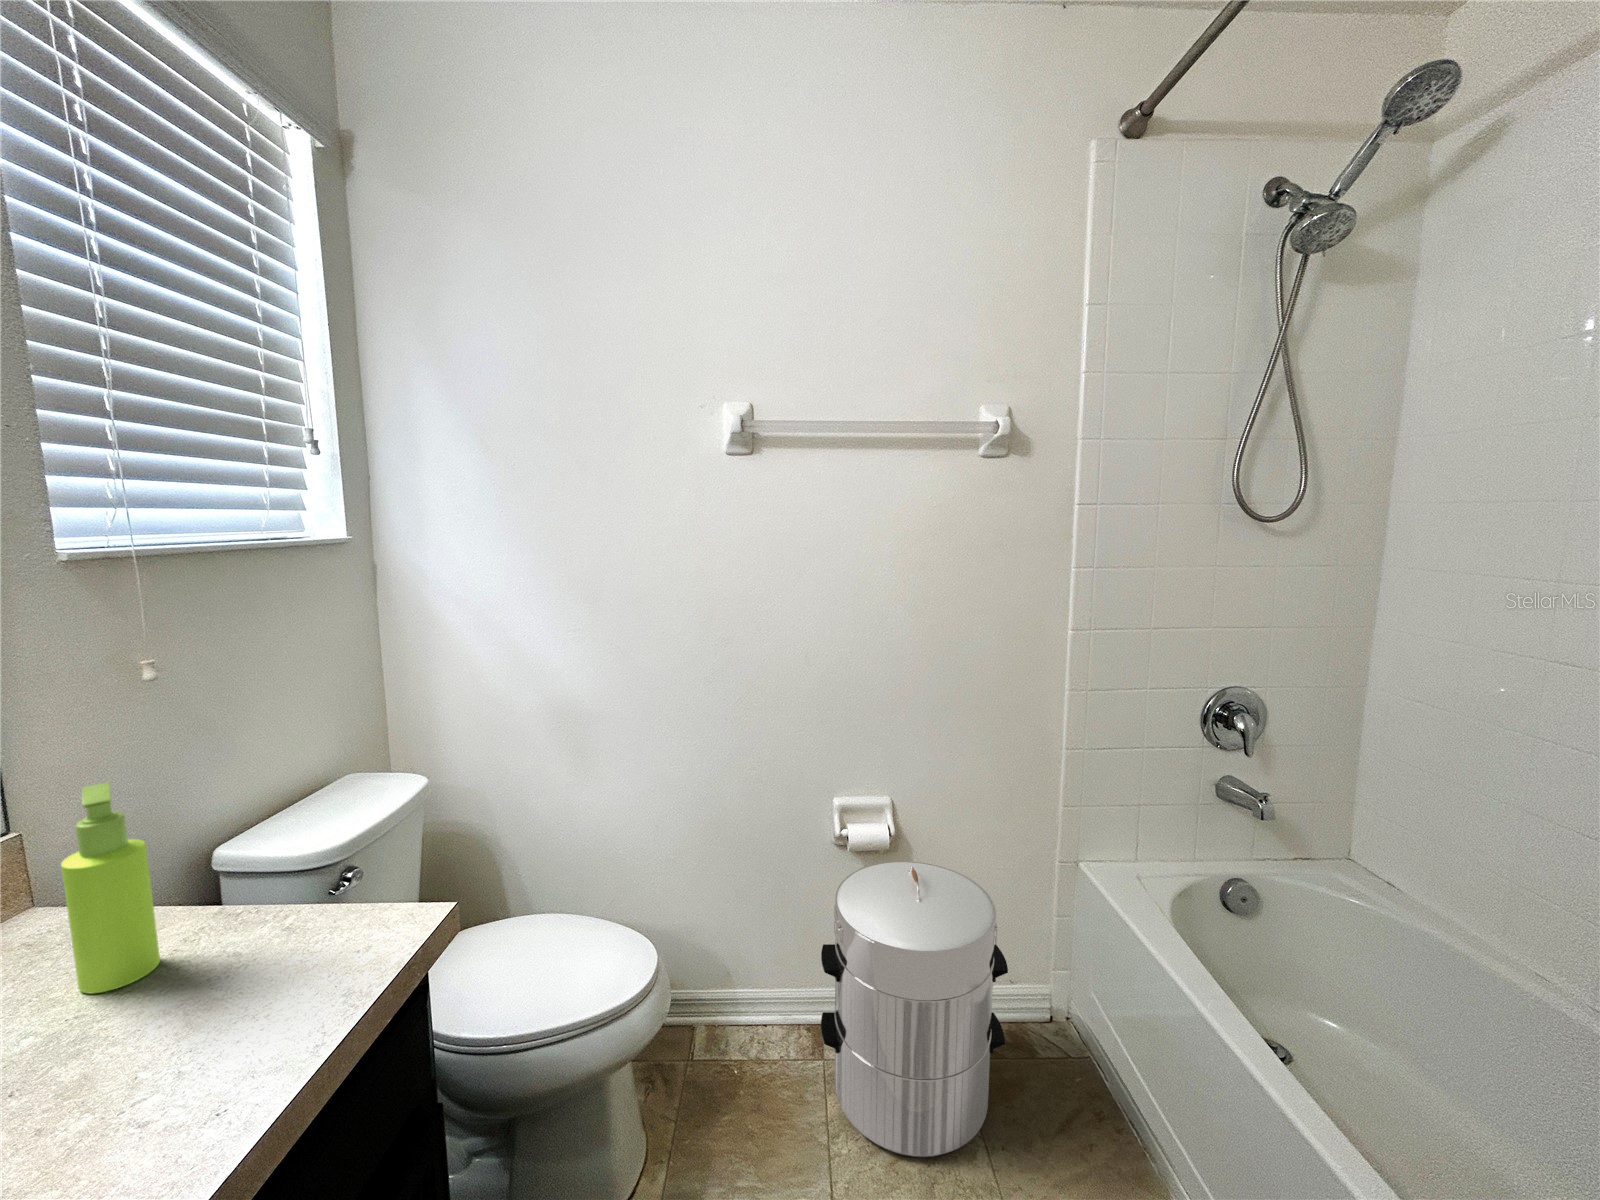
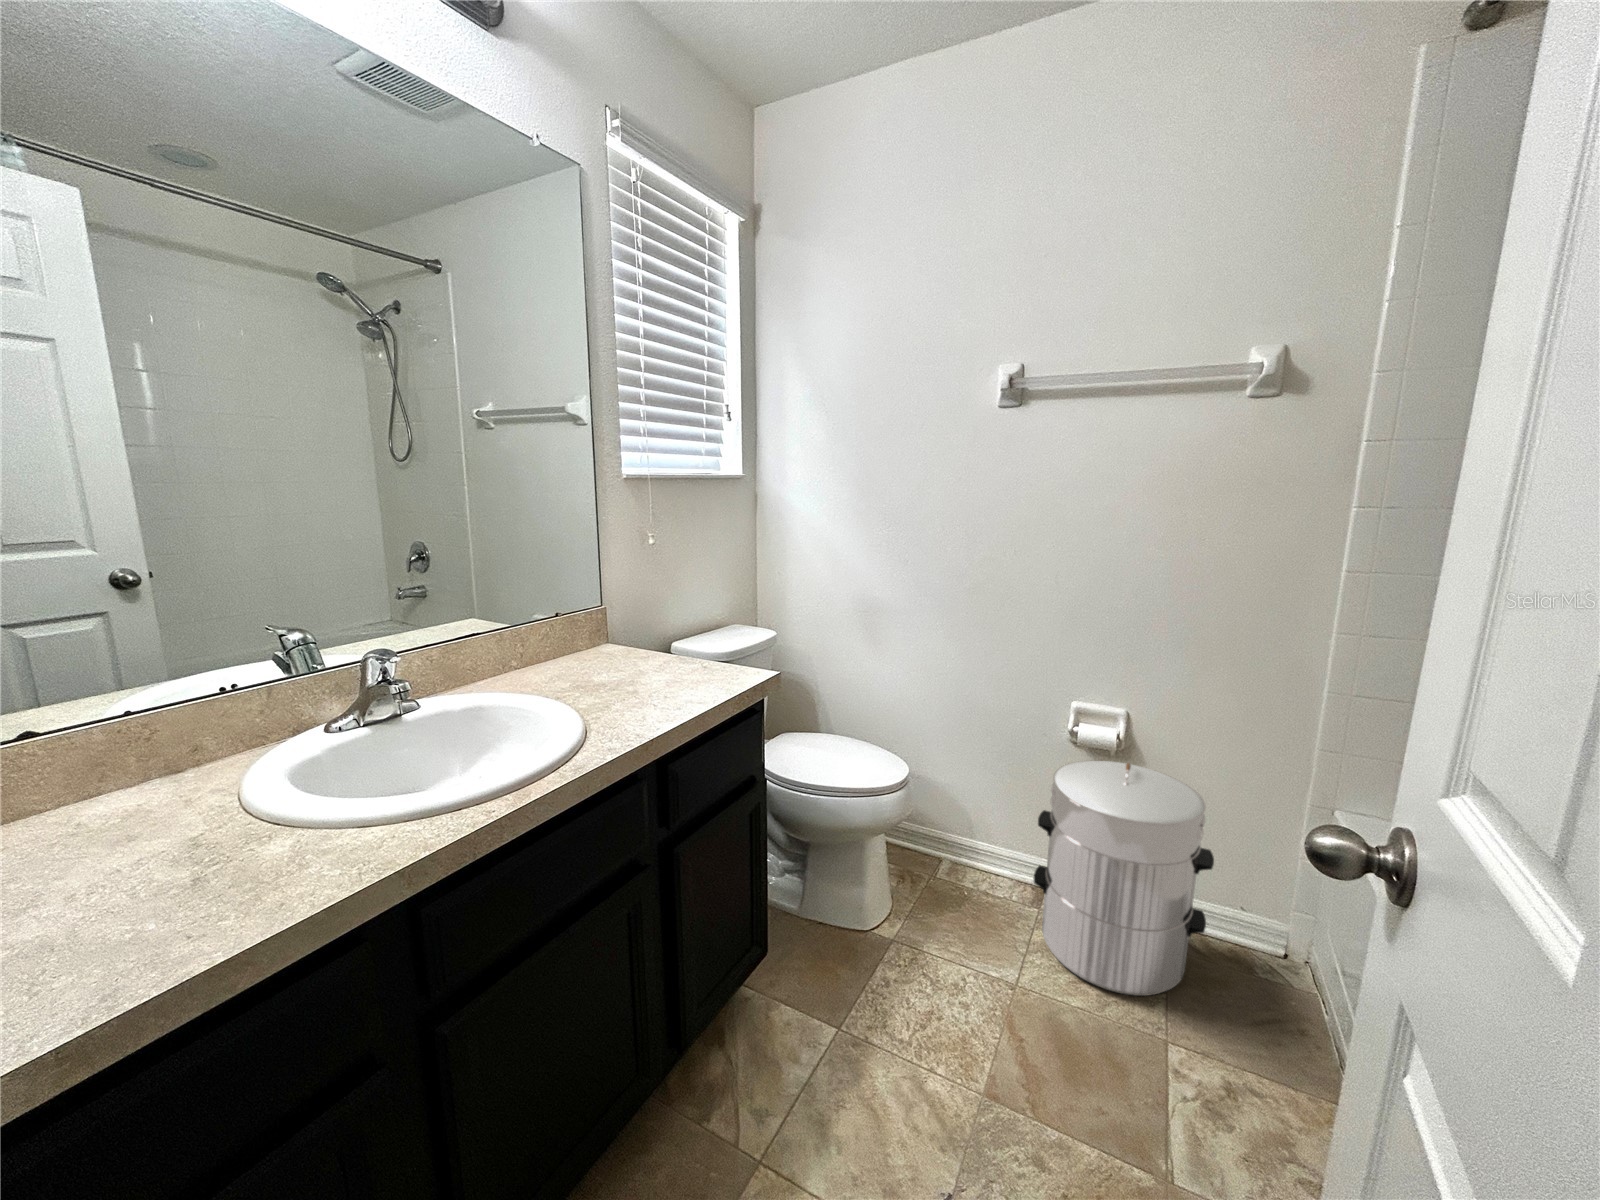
soap dispenser: present [61,782,160,994] -> none [621,577,651,673]

